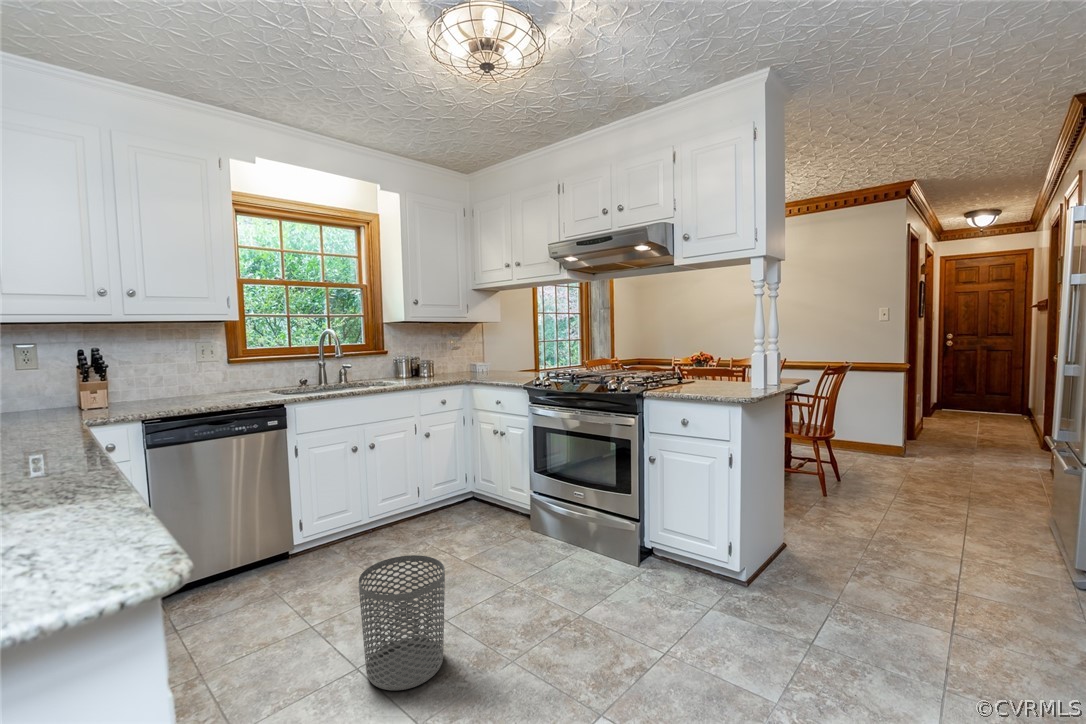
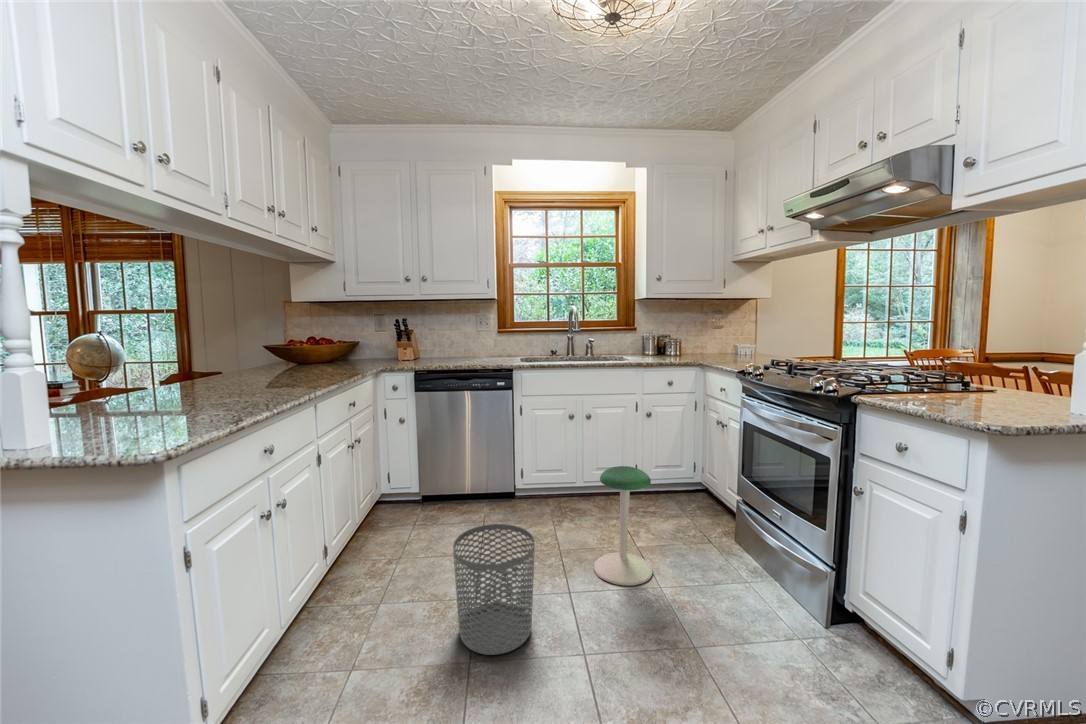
stool: none [438,479,493,590] -> present [594,466,653,586]

